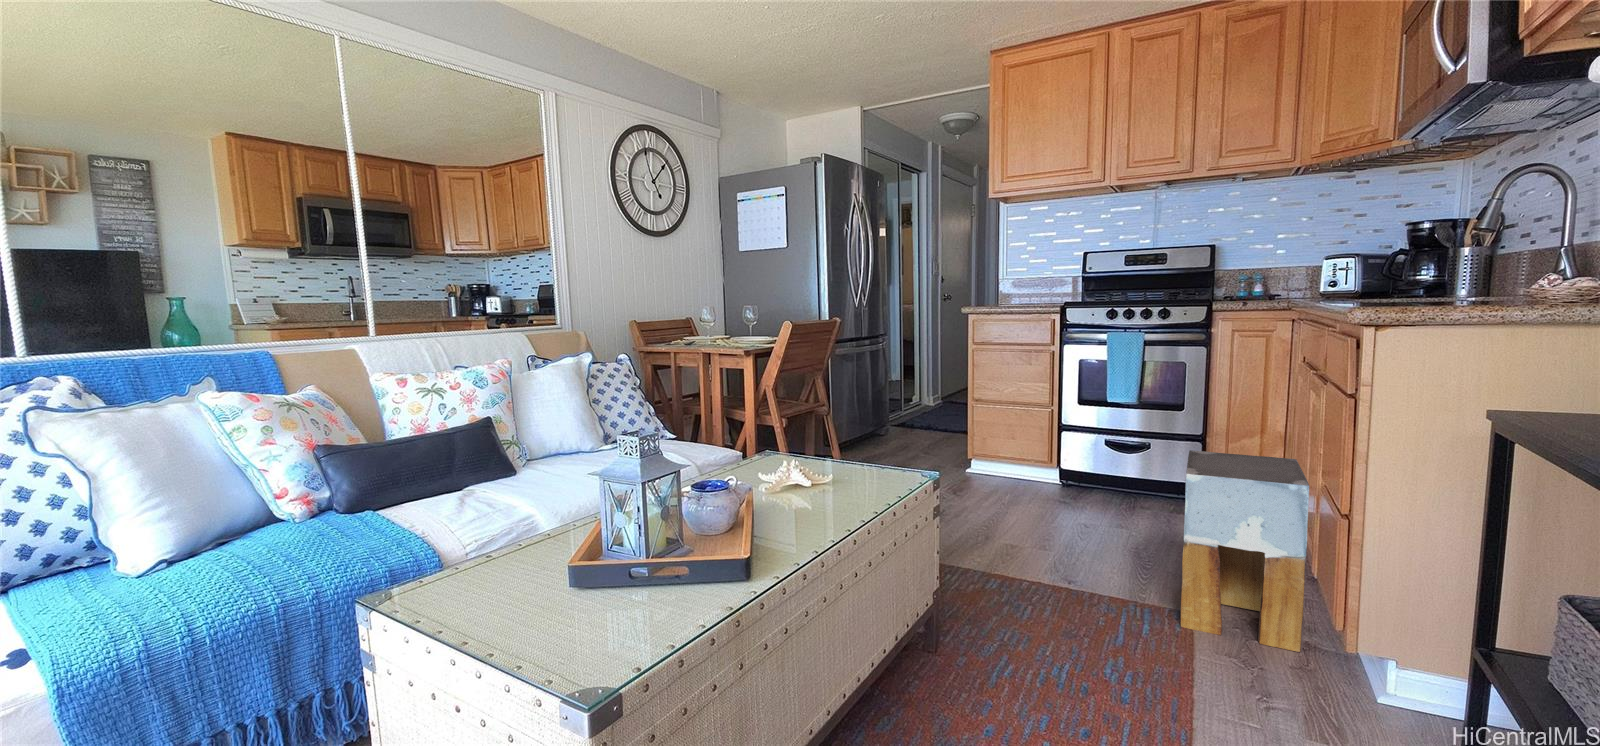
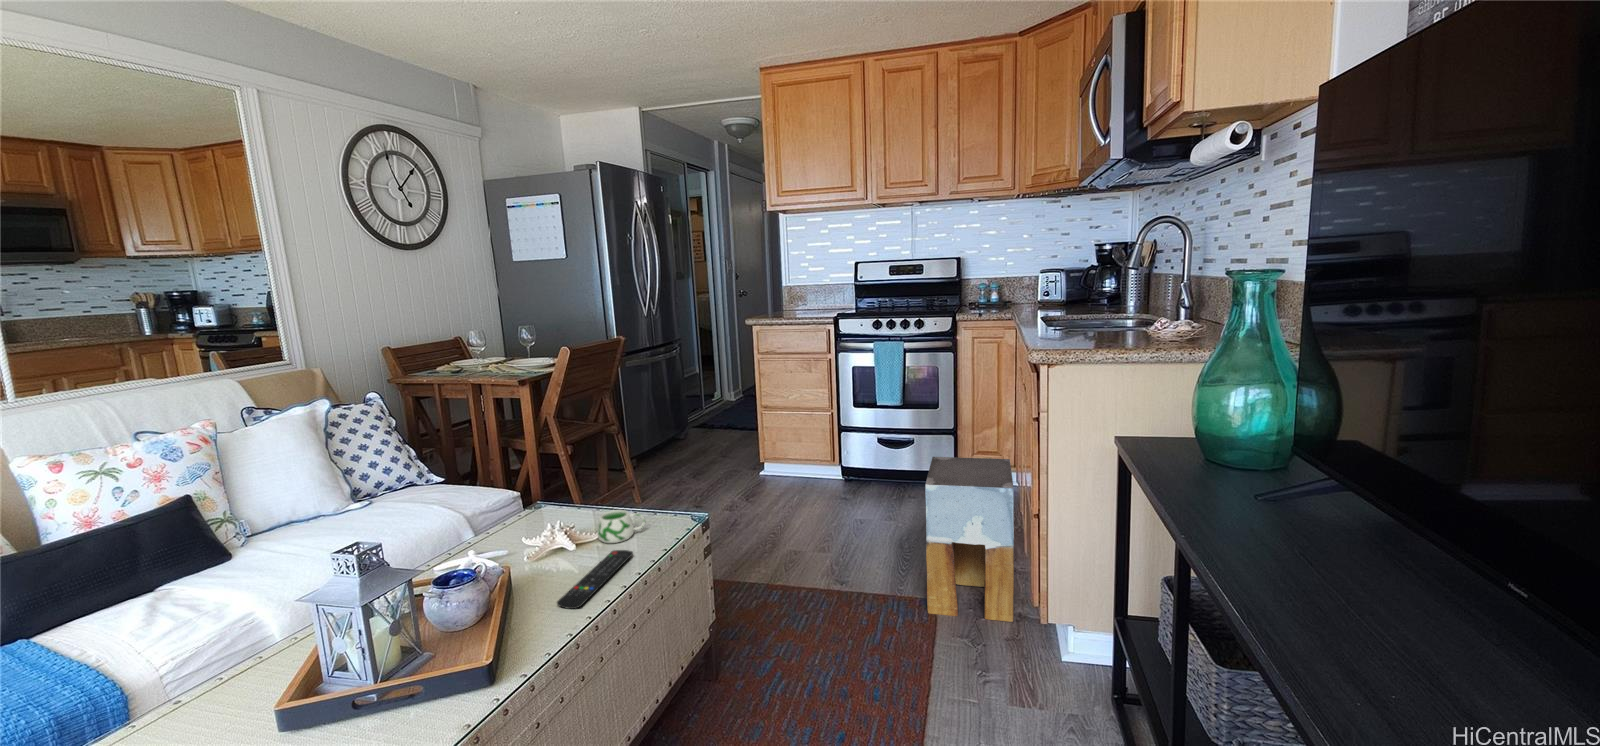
mug: none [828,457,875,487] -> present [598,510,645,543]
remote control: none [799,491,866,532] -> present [557,550,633,609]

